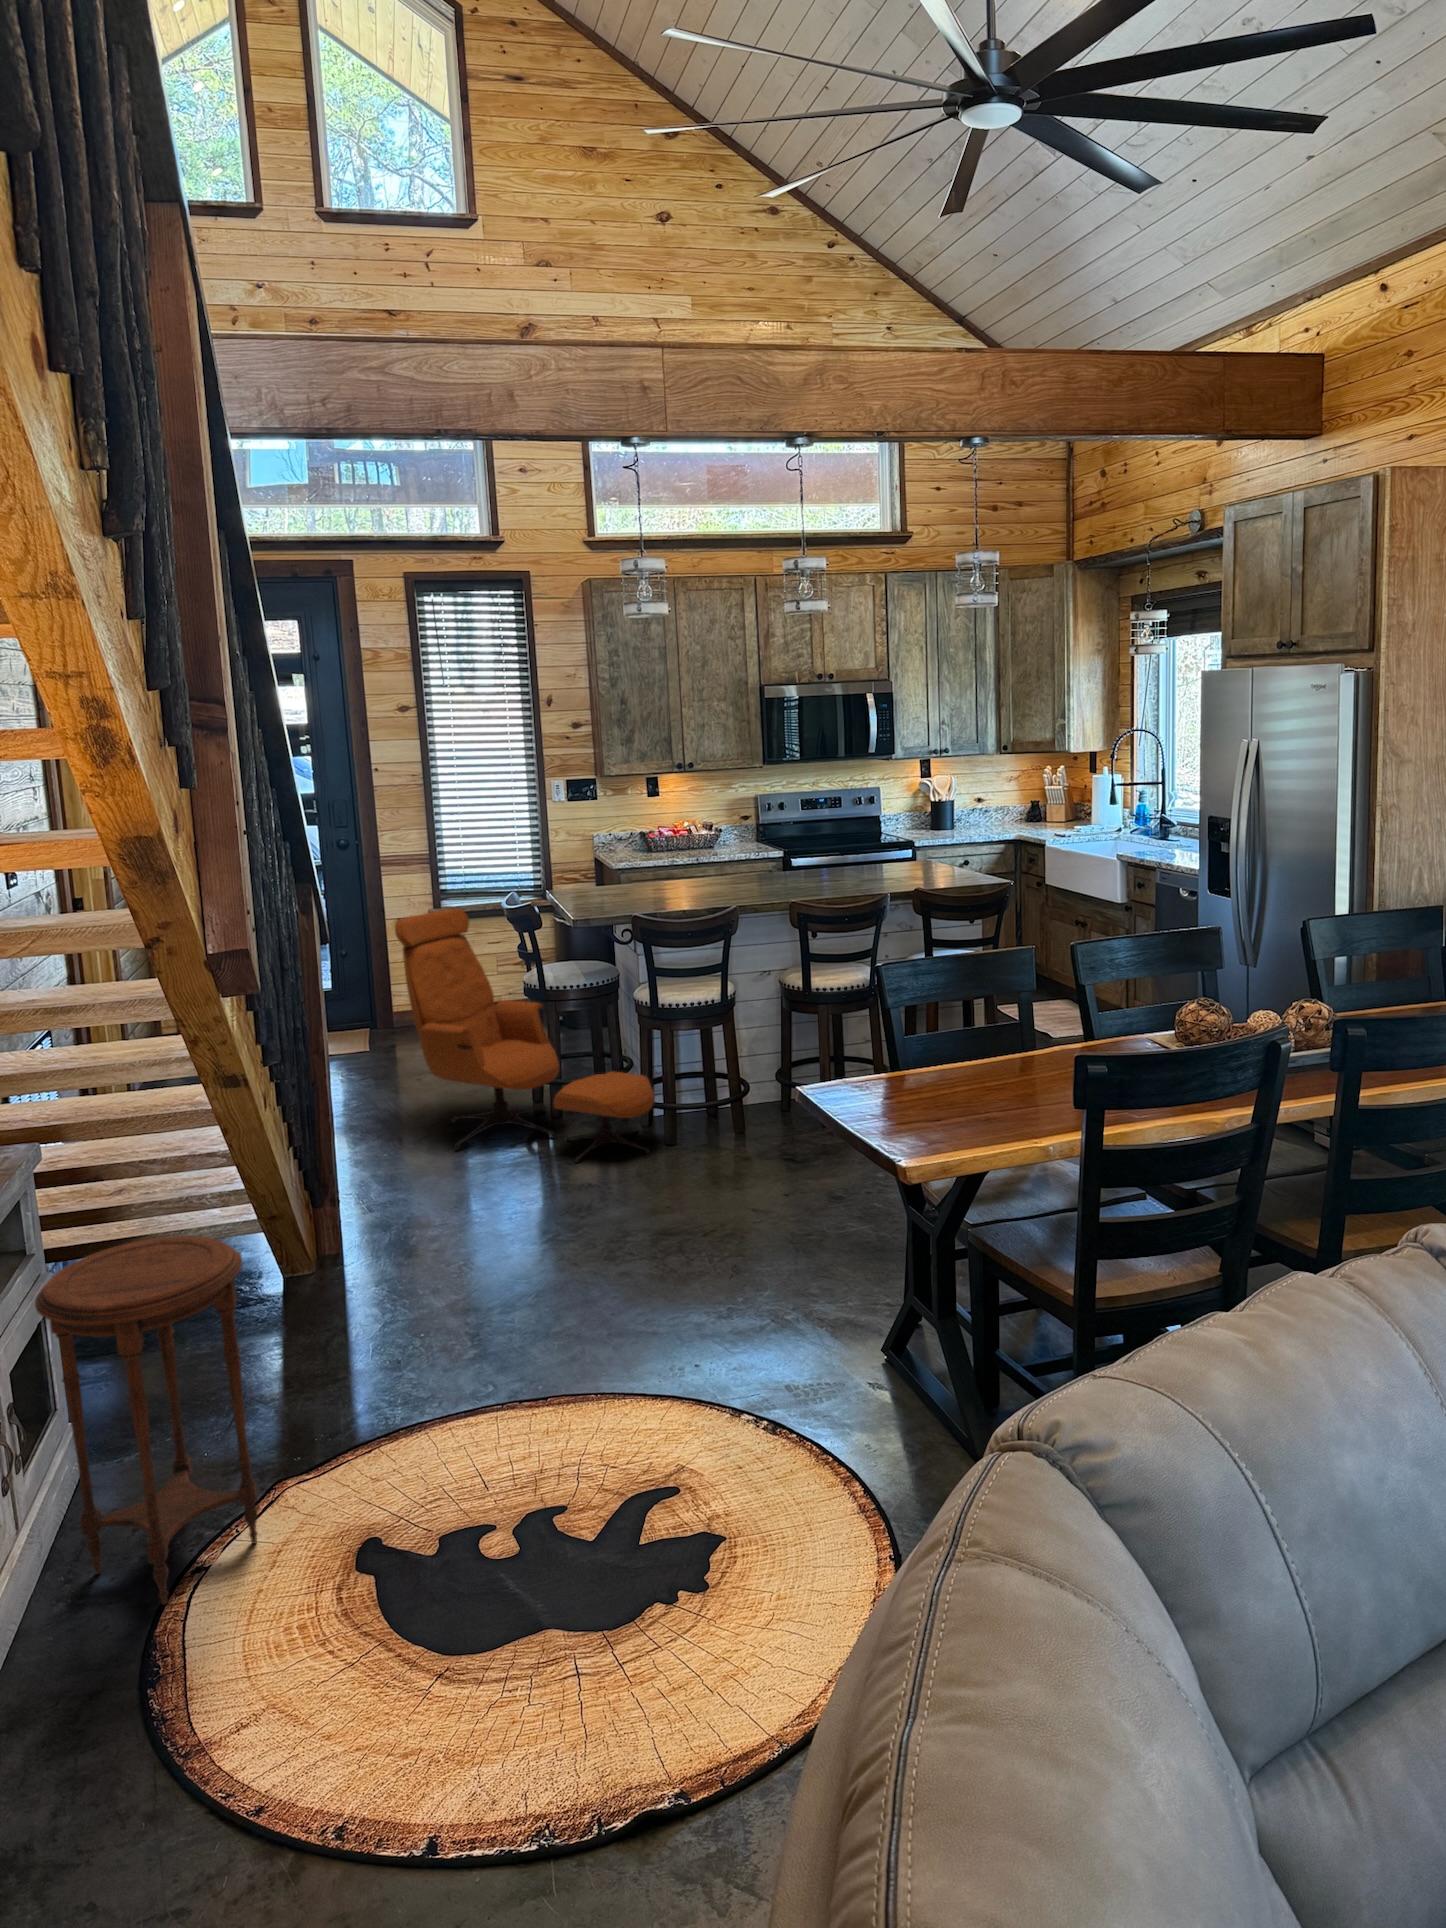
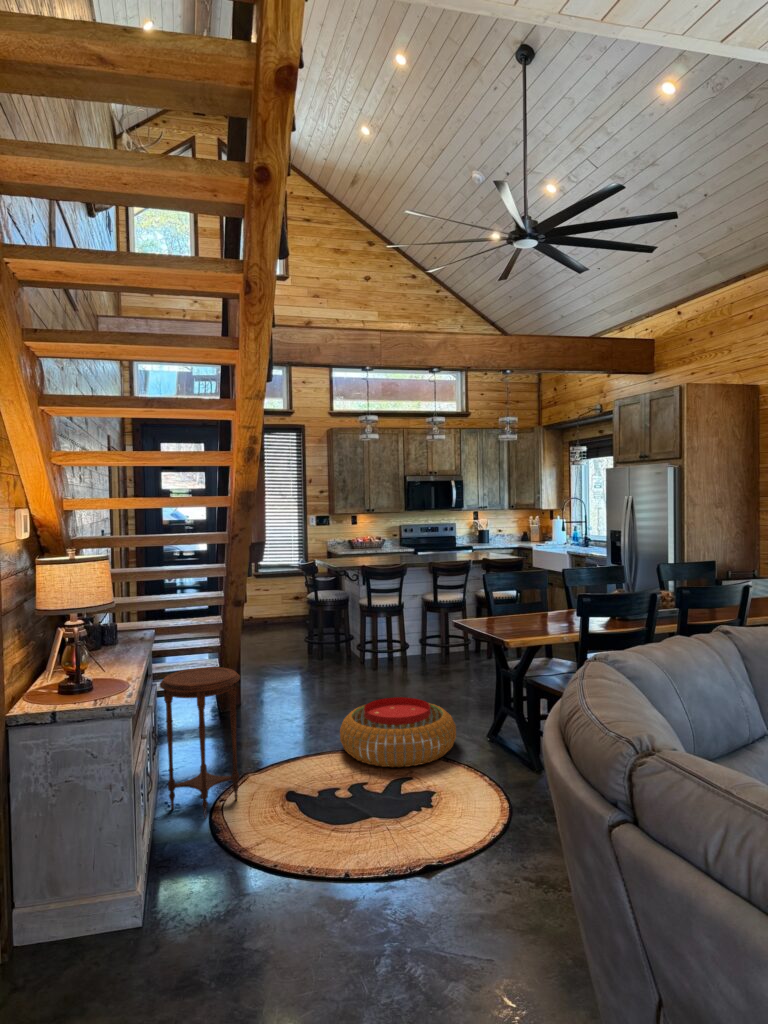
lounge chair: present [395,909,654,1163] -> none [253,565,369,677]
pouf: none [528,1257,802,1442] -> present [340,697,456,767]

